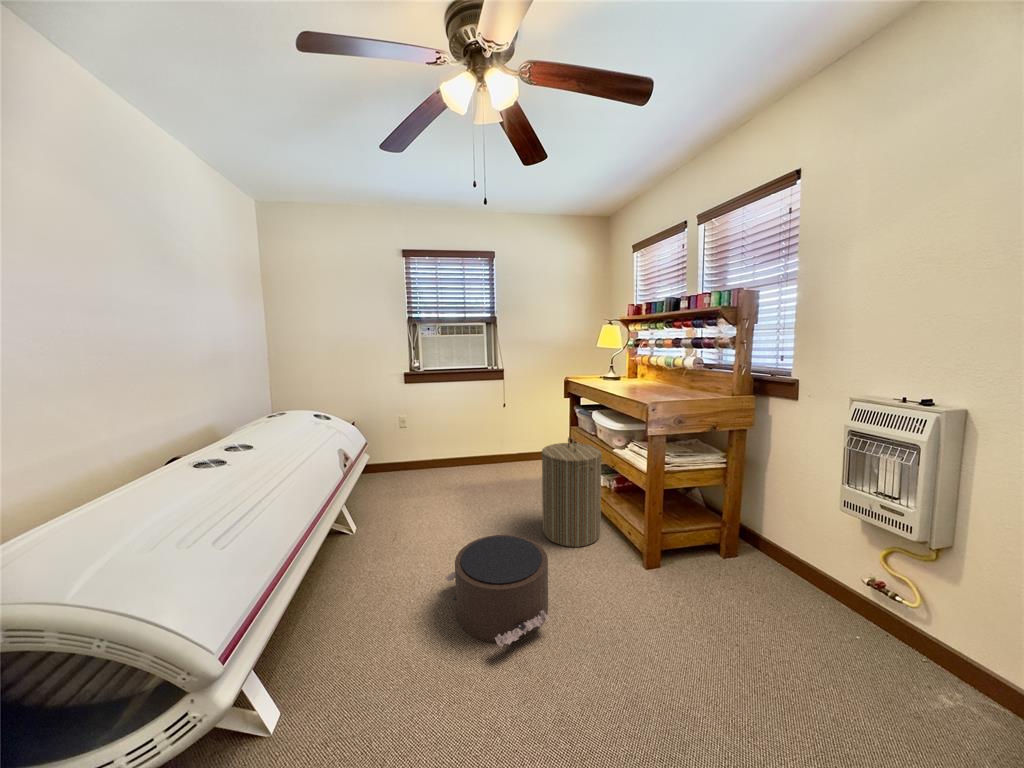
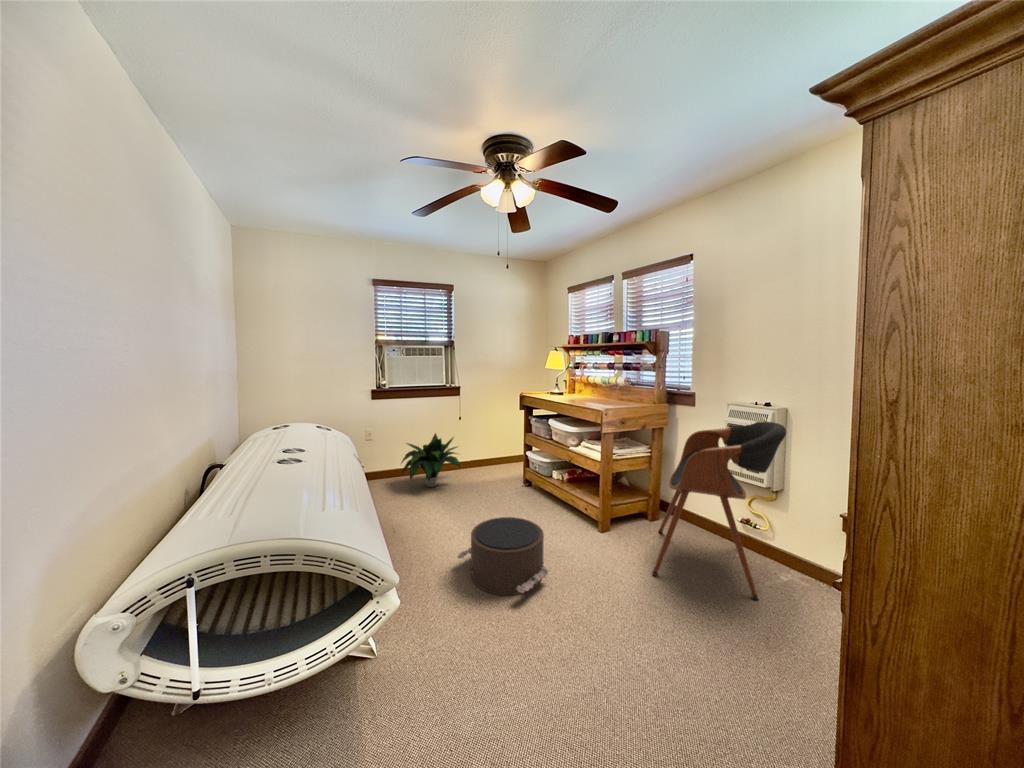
potted plant: none [430,421,501,481] -> present [401,433,460,487]
chair: none [702,431,961,730] -> present [652,422,786,600]
laundry hamper: present [542,437,602,547] -> none [516,439,563,527]

